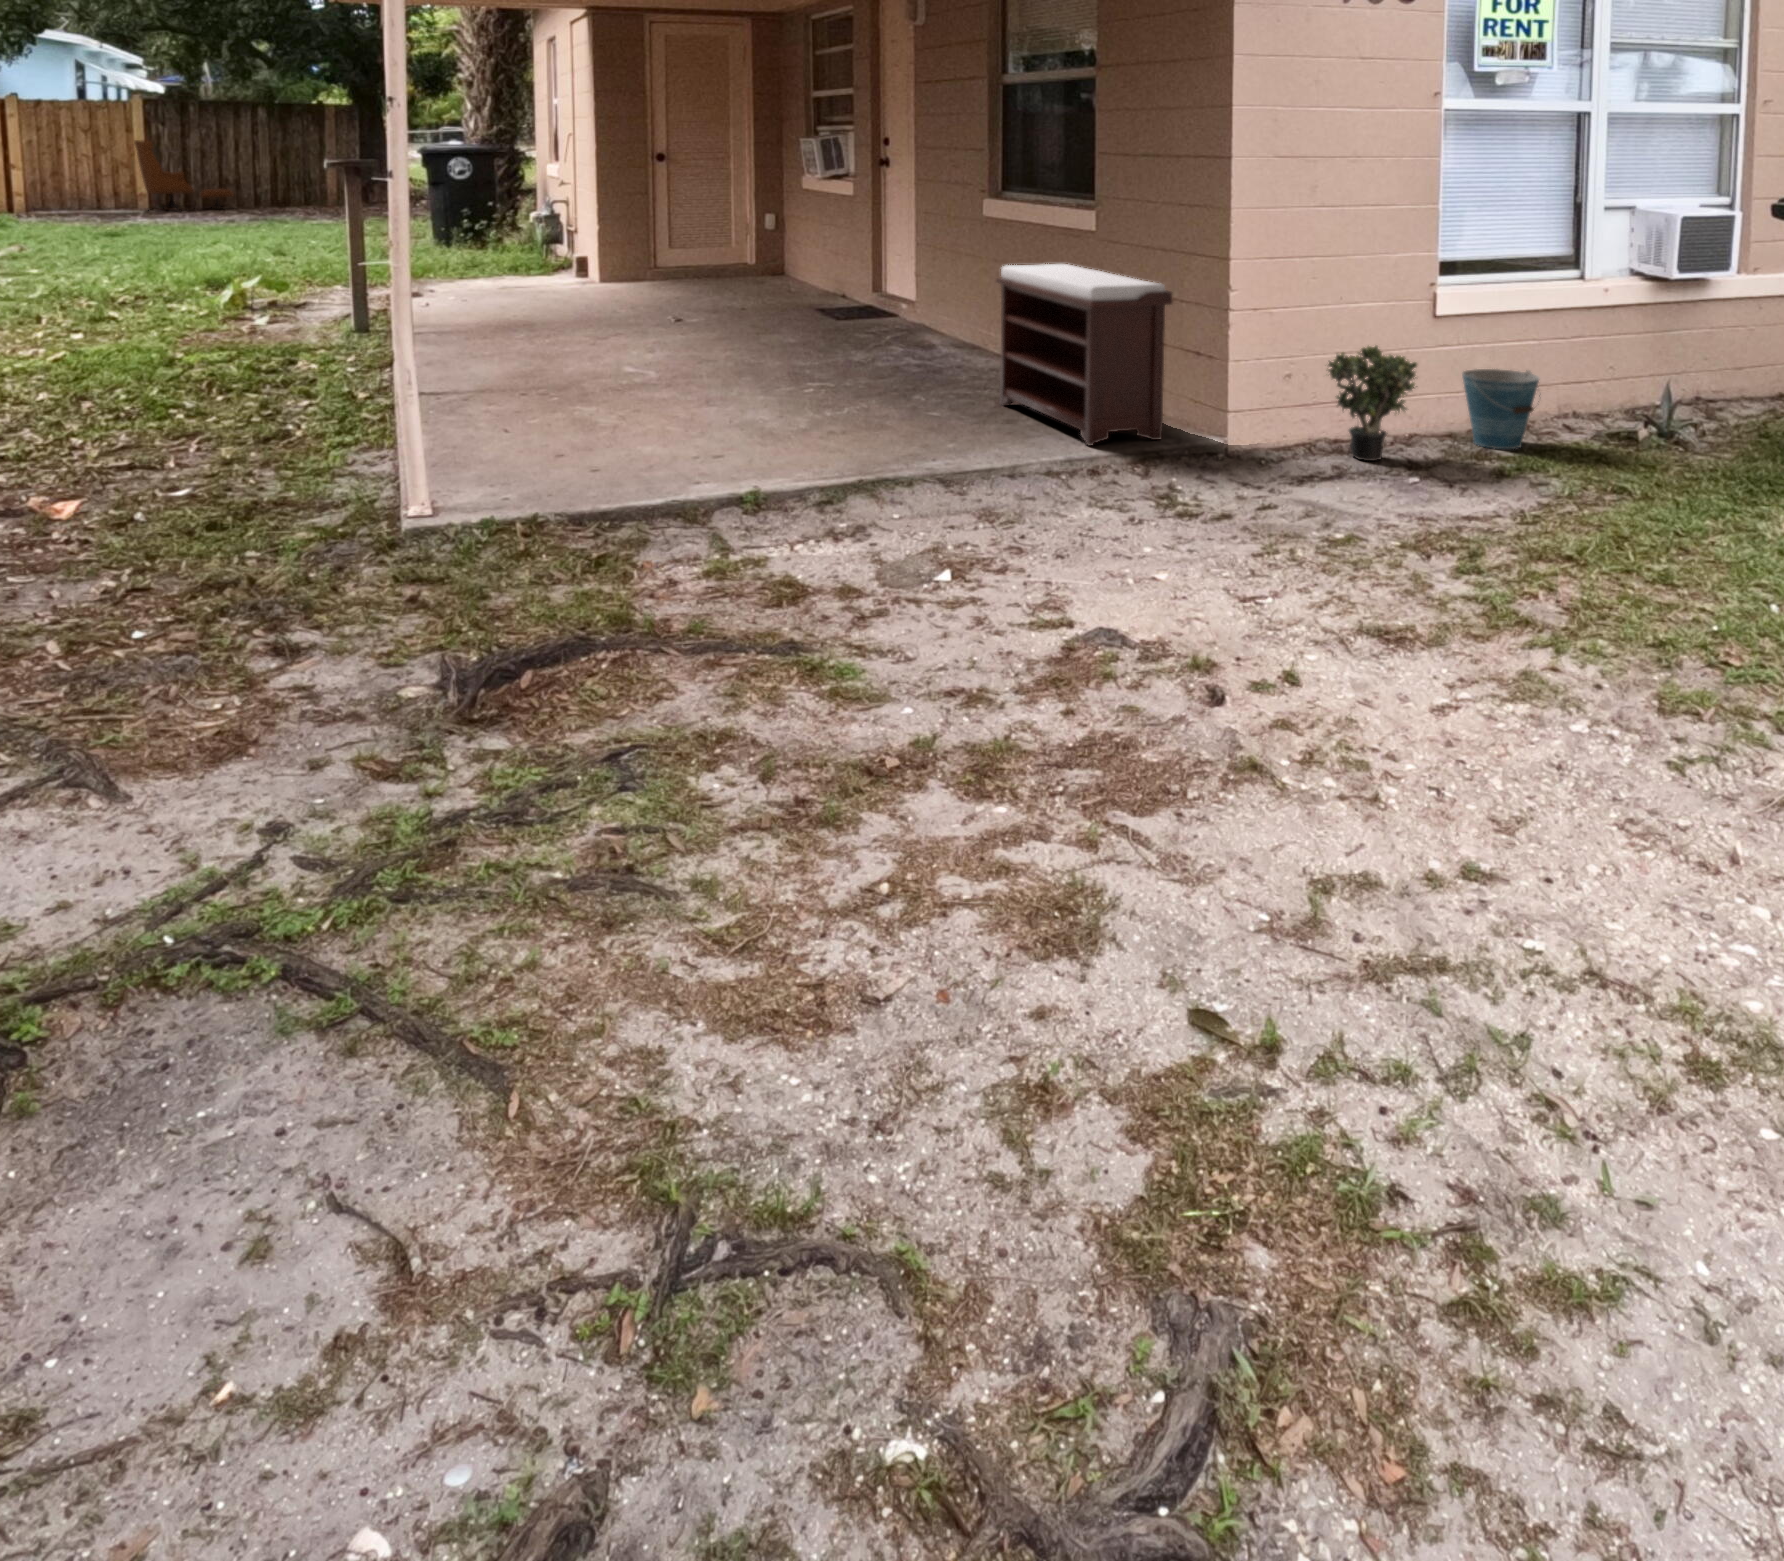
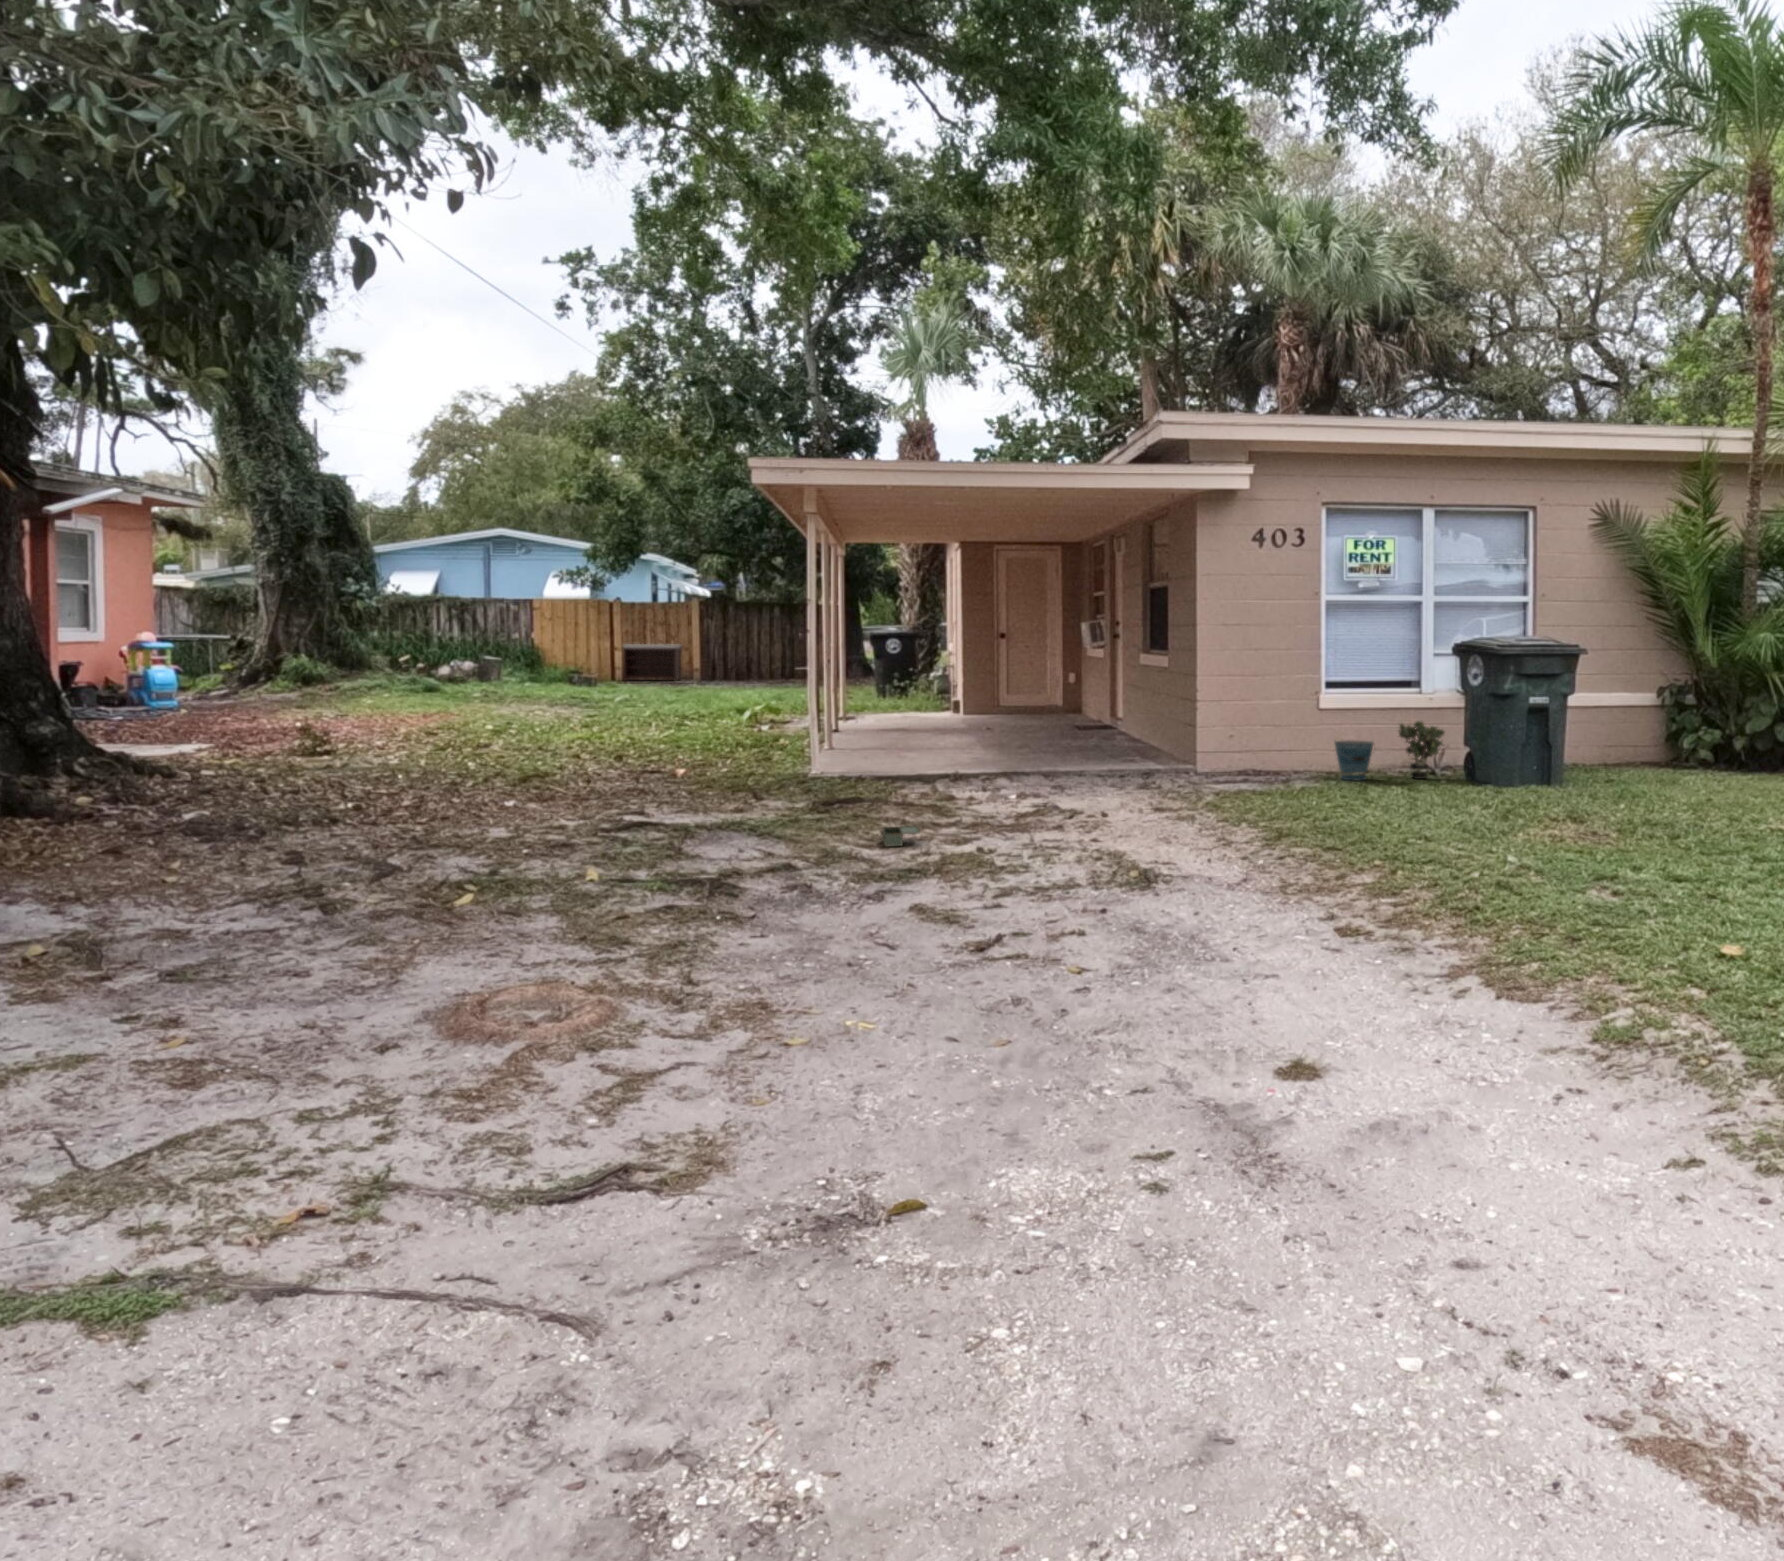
lounge chair: present [134,140,234,209] -> none [693,630,757,682]
bench: present [996,264,1172,445] -> present [623,644,683,680]
potted plant: present [1328,346,1417,461] -> present [1399,721,1445,779]
toolbox: none [889,988,1108,1205] -> present [880,826,919,847]

